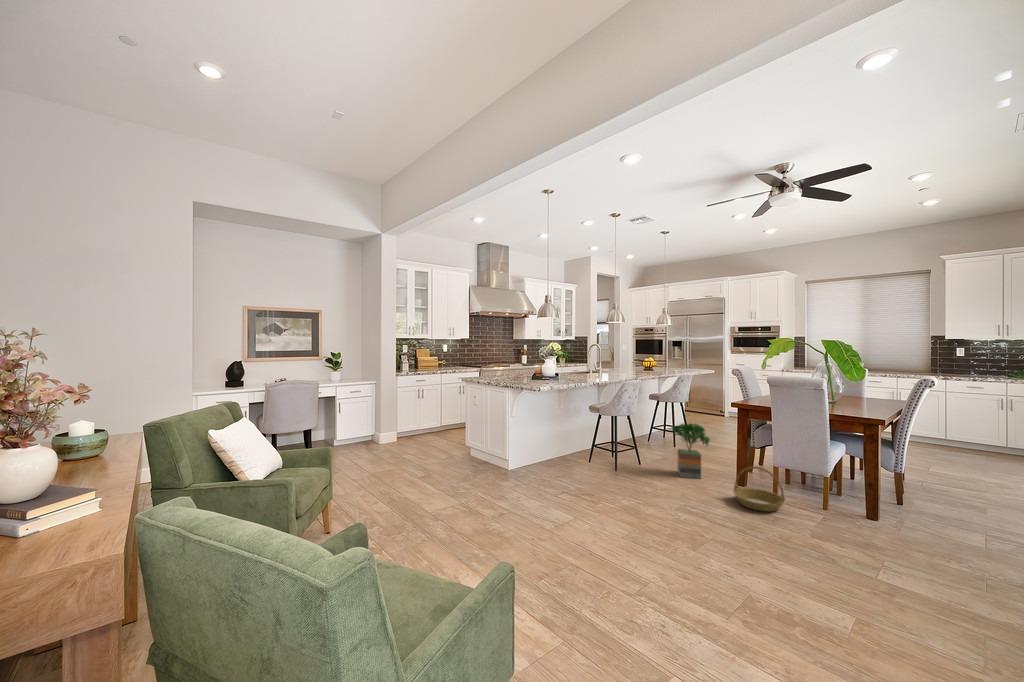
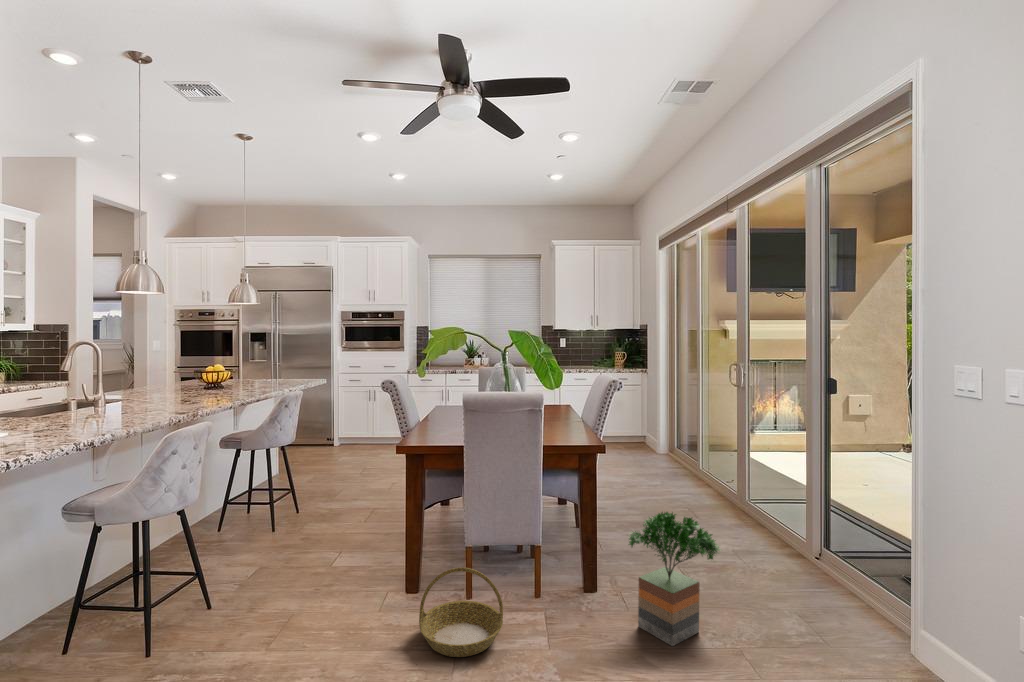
potted tree: present [672,423,710,479] -> present [629,512,720,646]

